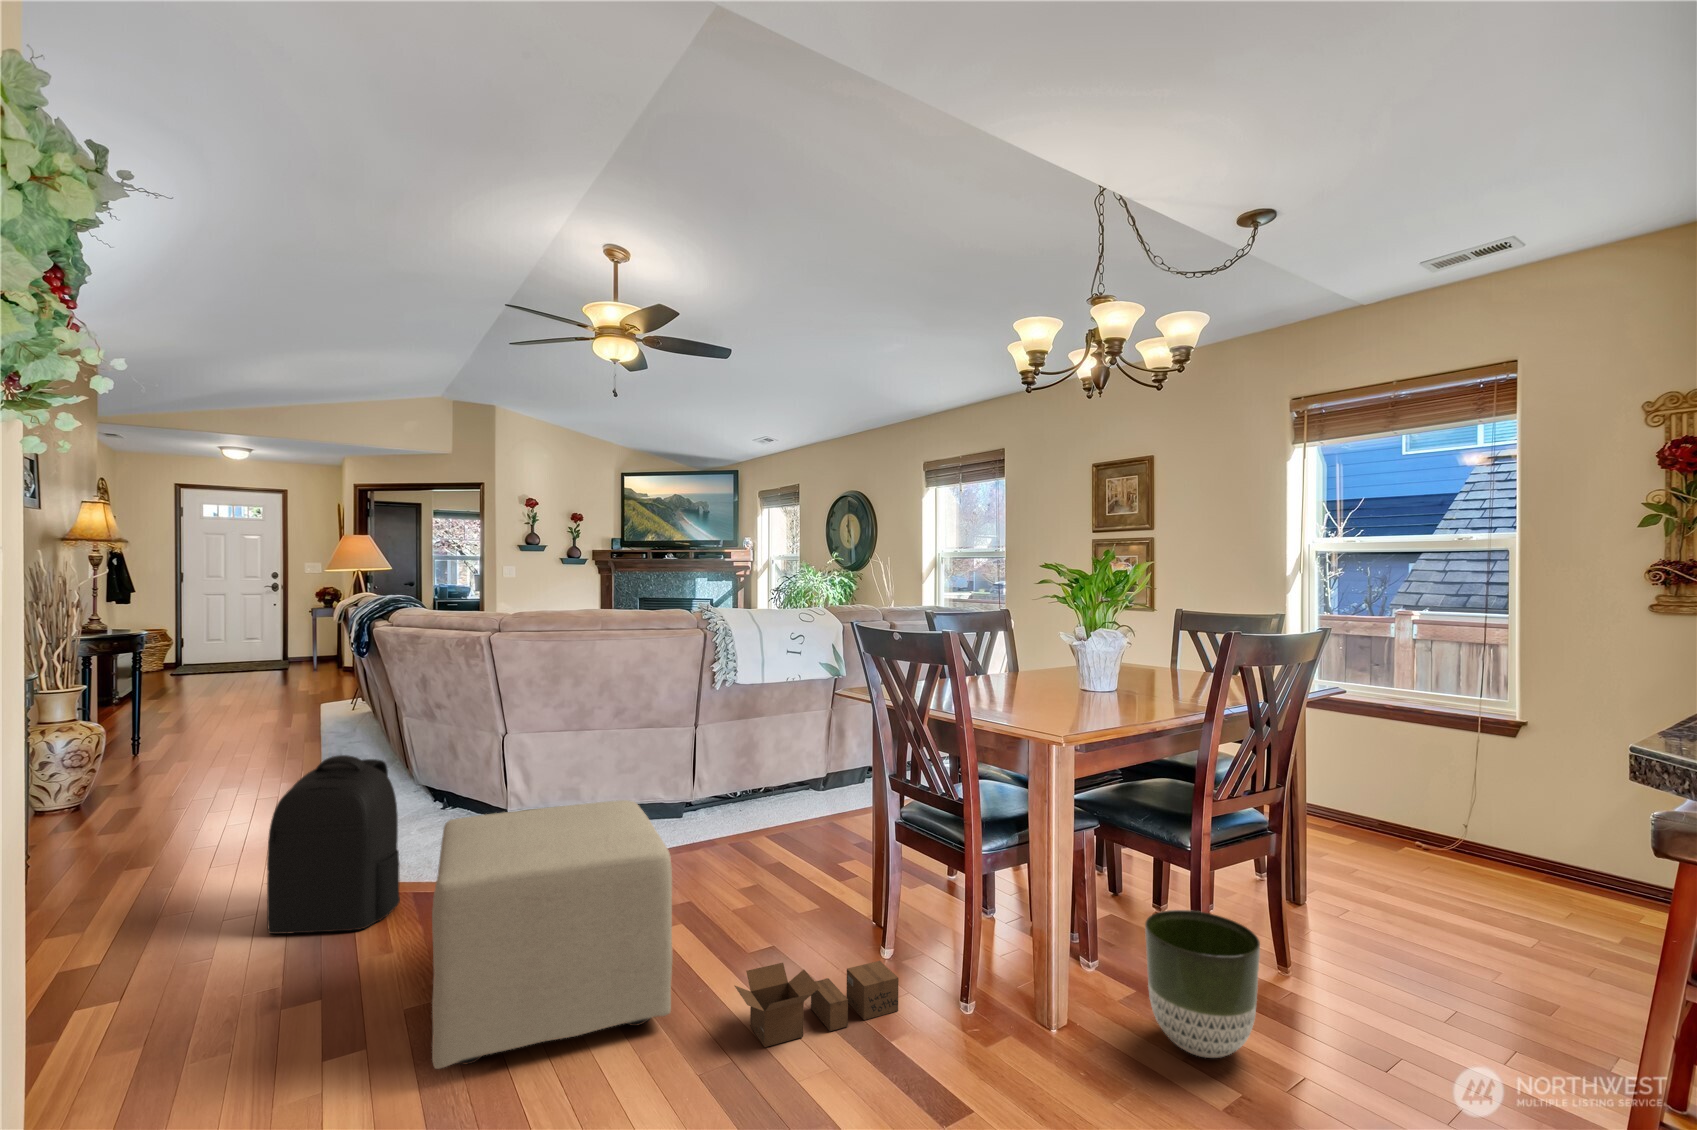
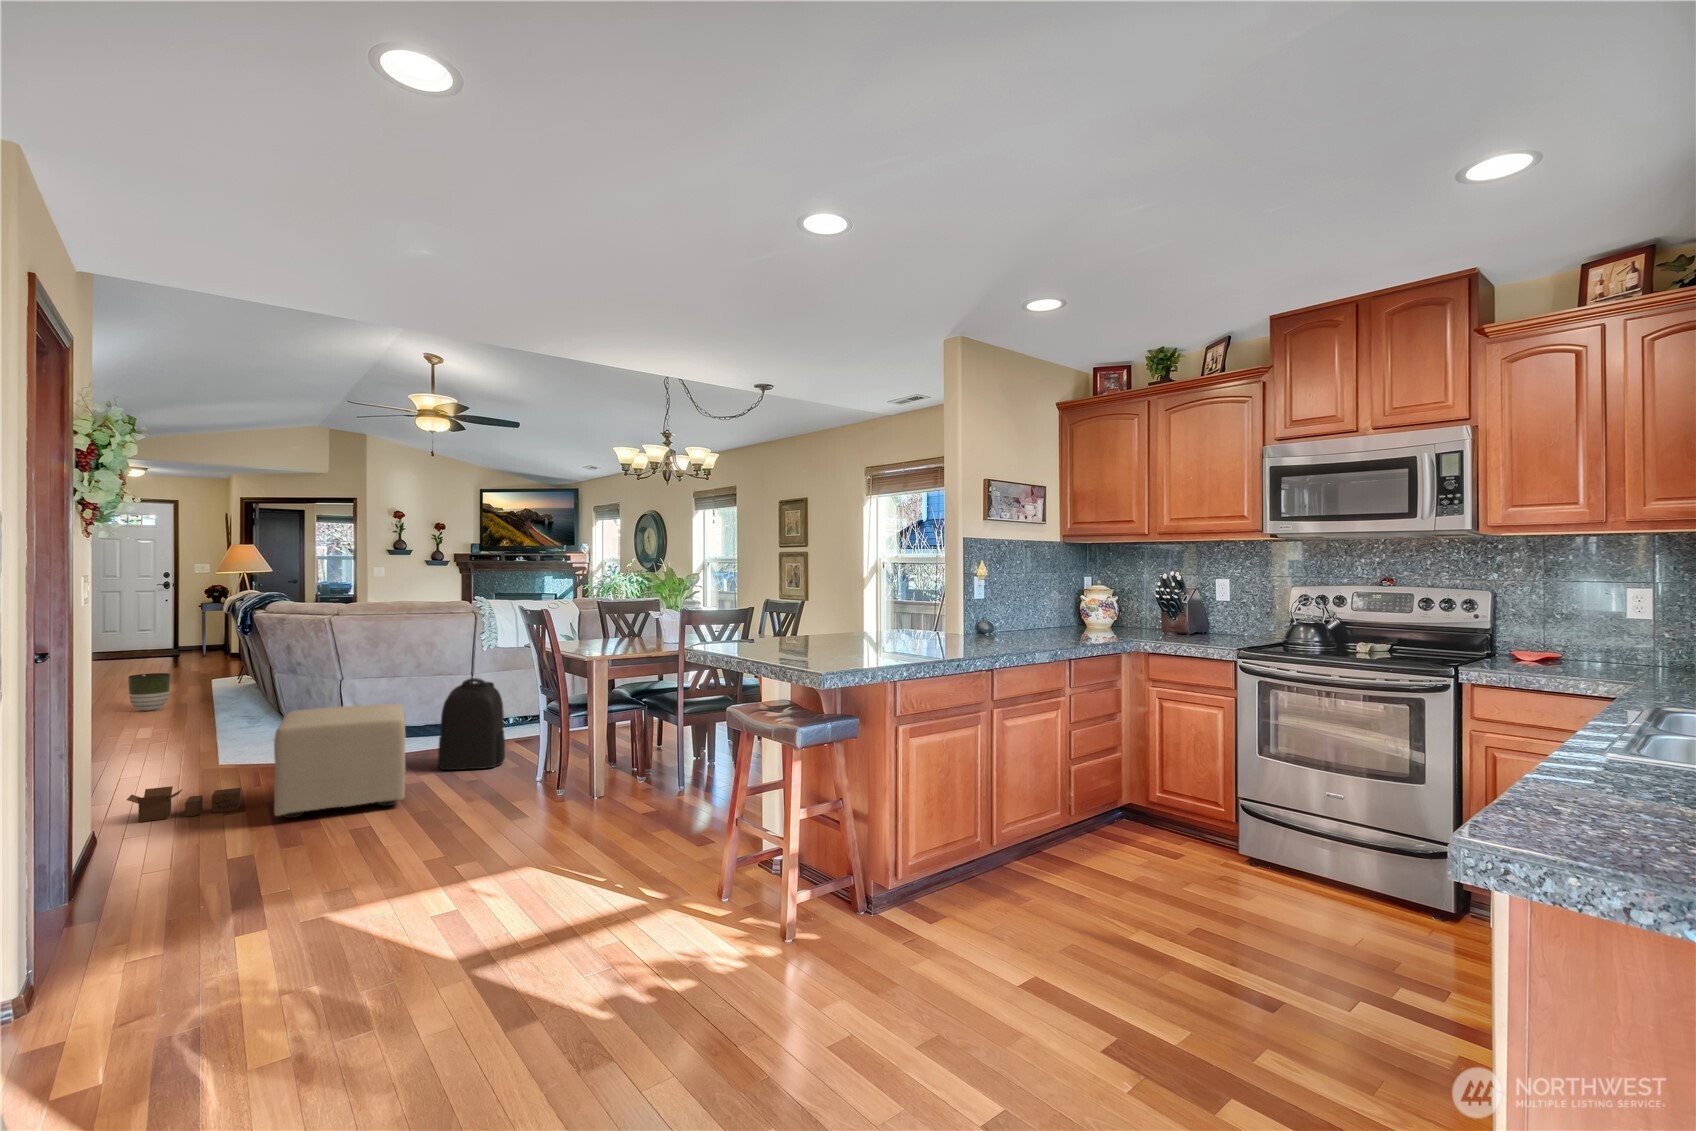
backpack: present [267,755,400,934] -> present [437,678,505,770]
planter: present [1145,910,1260,1058] -> present [128,673,171,711]
cardboard box: present [735,961,899,1047] -> present [127,786,241,822]

